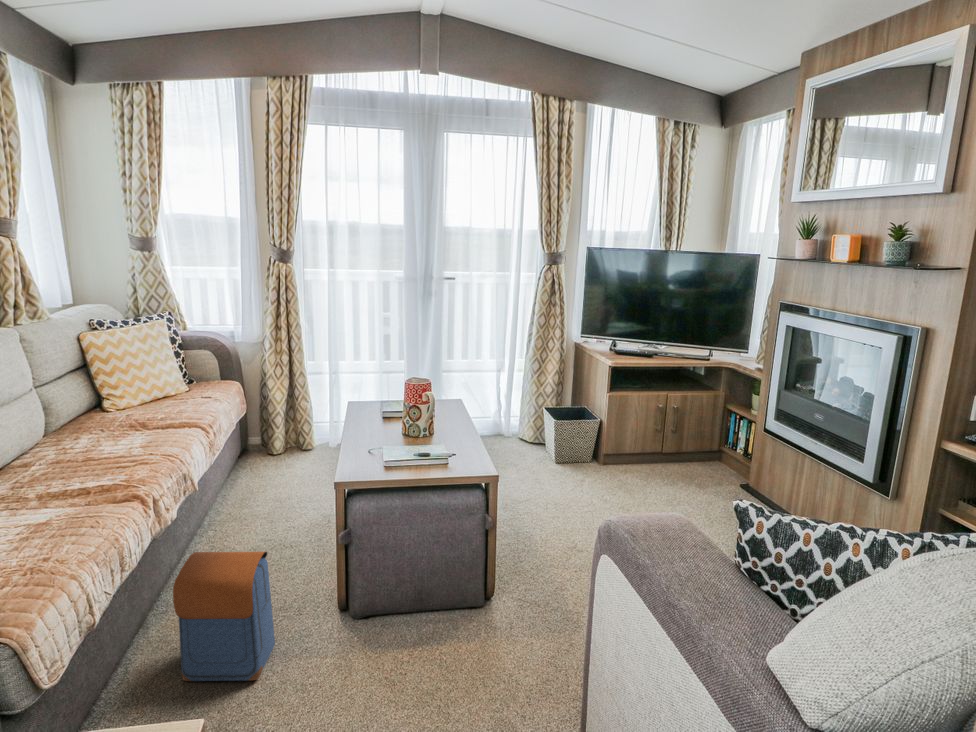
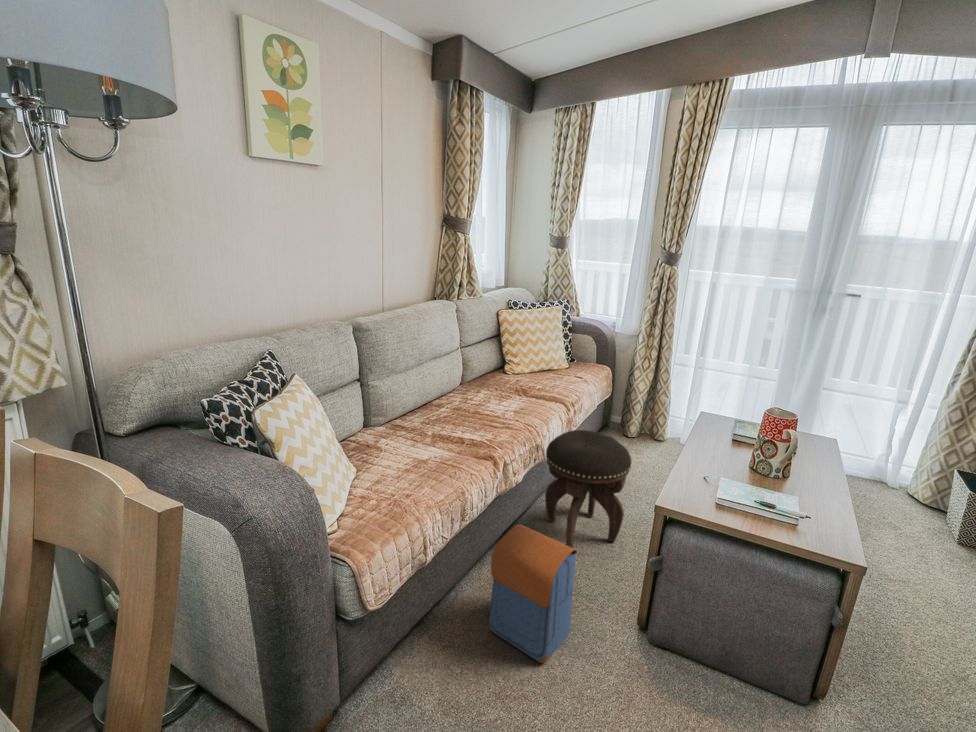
footstool: none [197,446,297,578] -> present [545,430,631,548]

